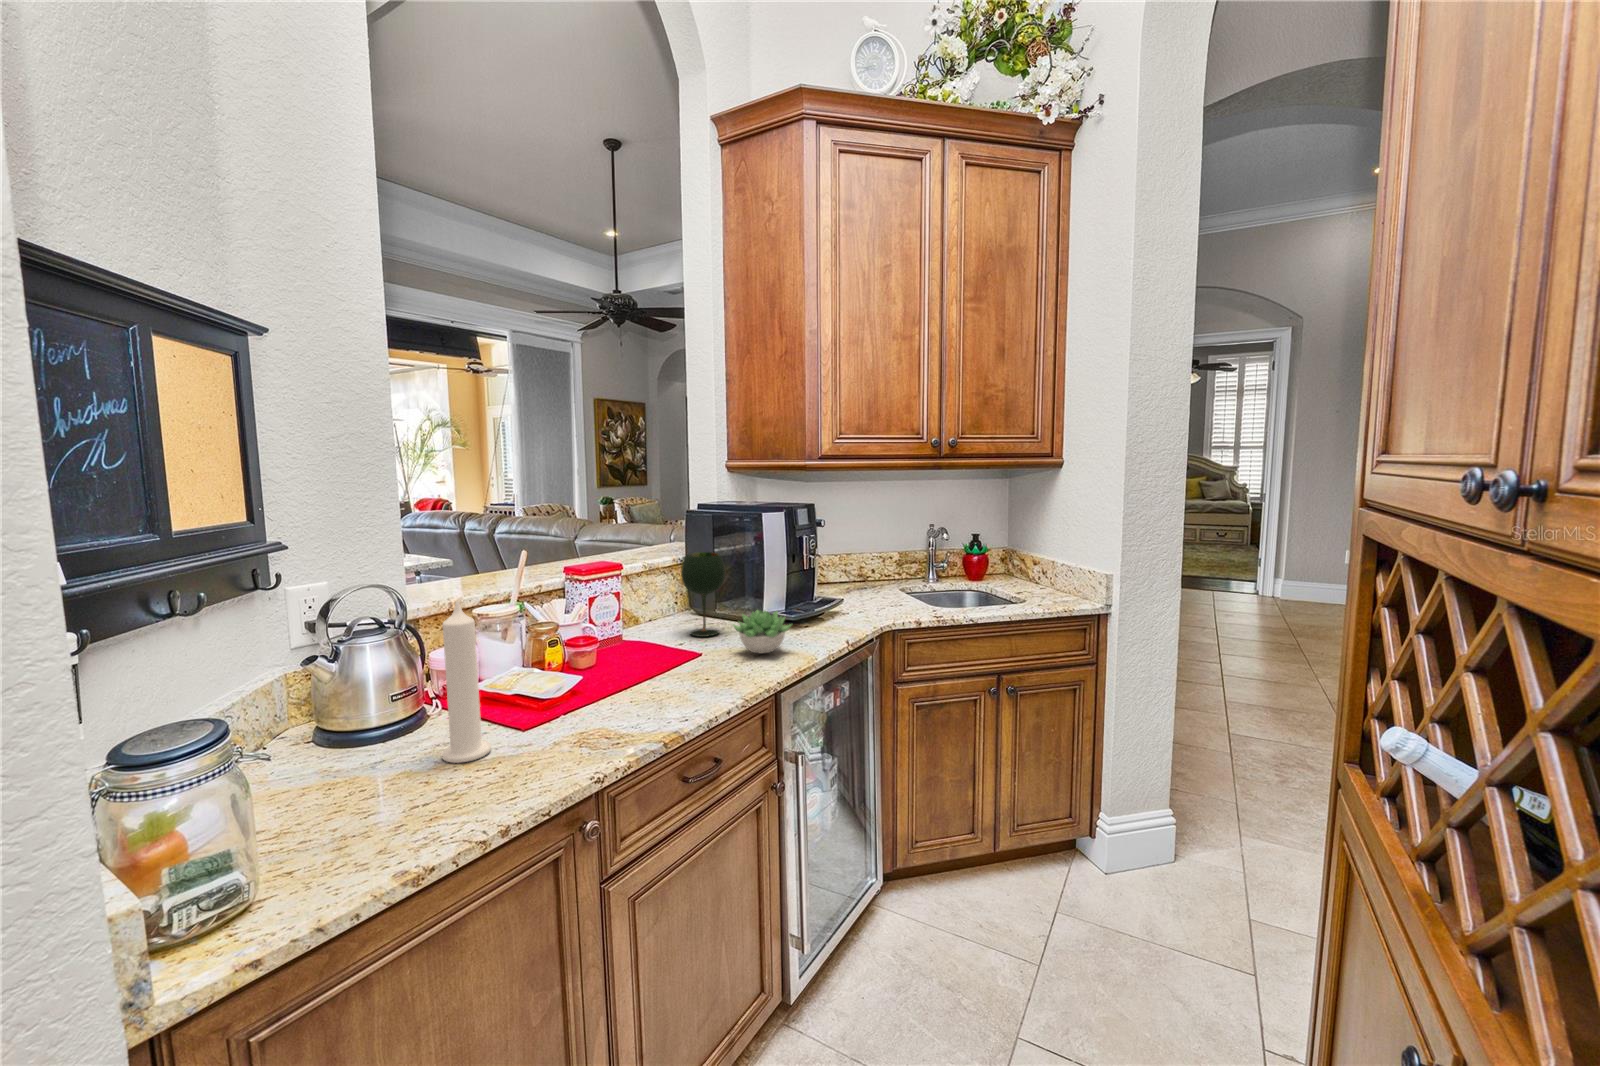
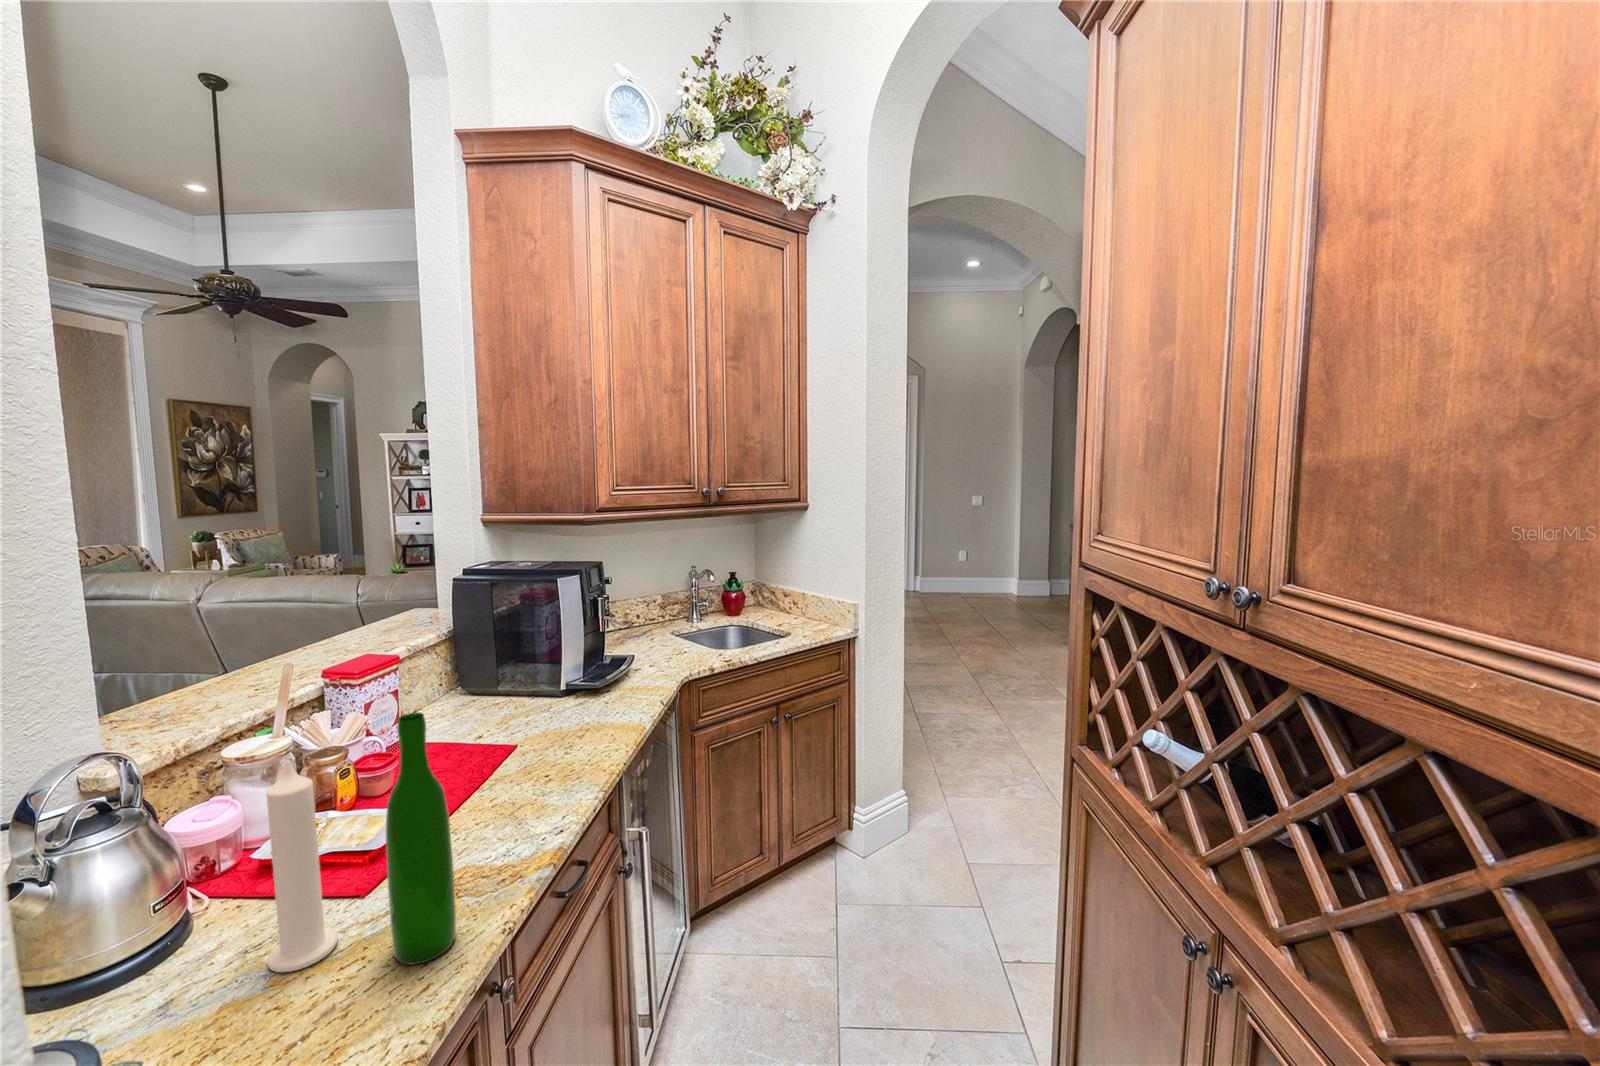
wine glass: present [681,552,725,637] -> none [467,625,520,723]
wine bottle: none [505,574,559,781] -> present [386,712,456,965]
succulent plant: present [733,610,791,654] -> none [548,683,615,732]

